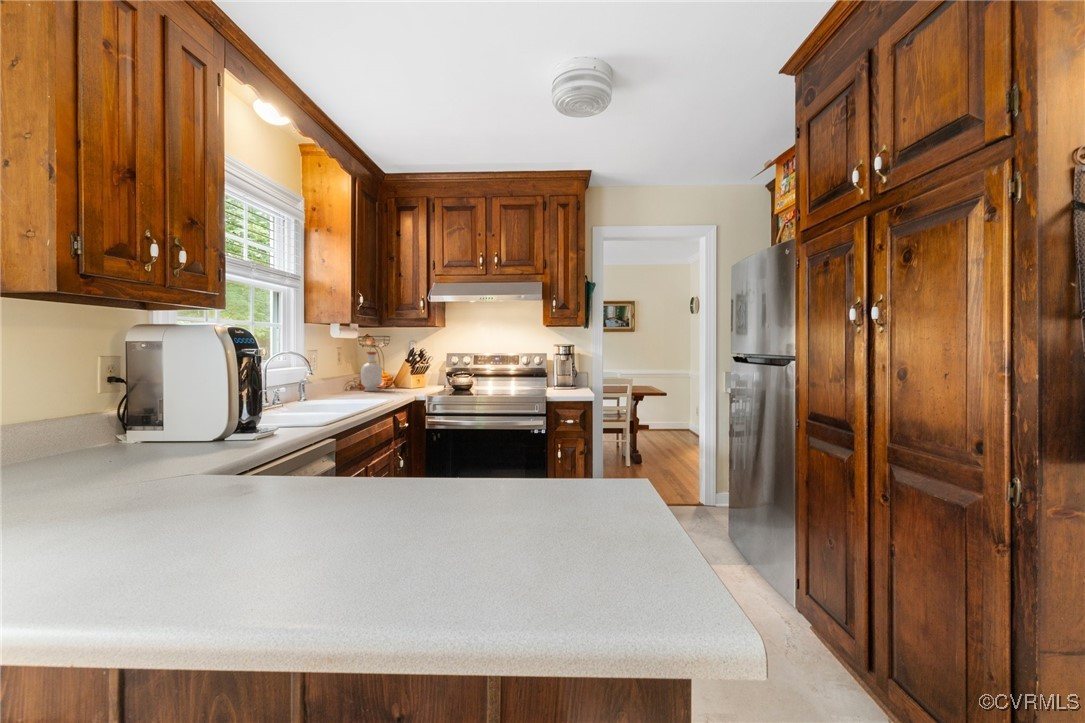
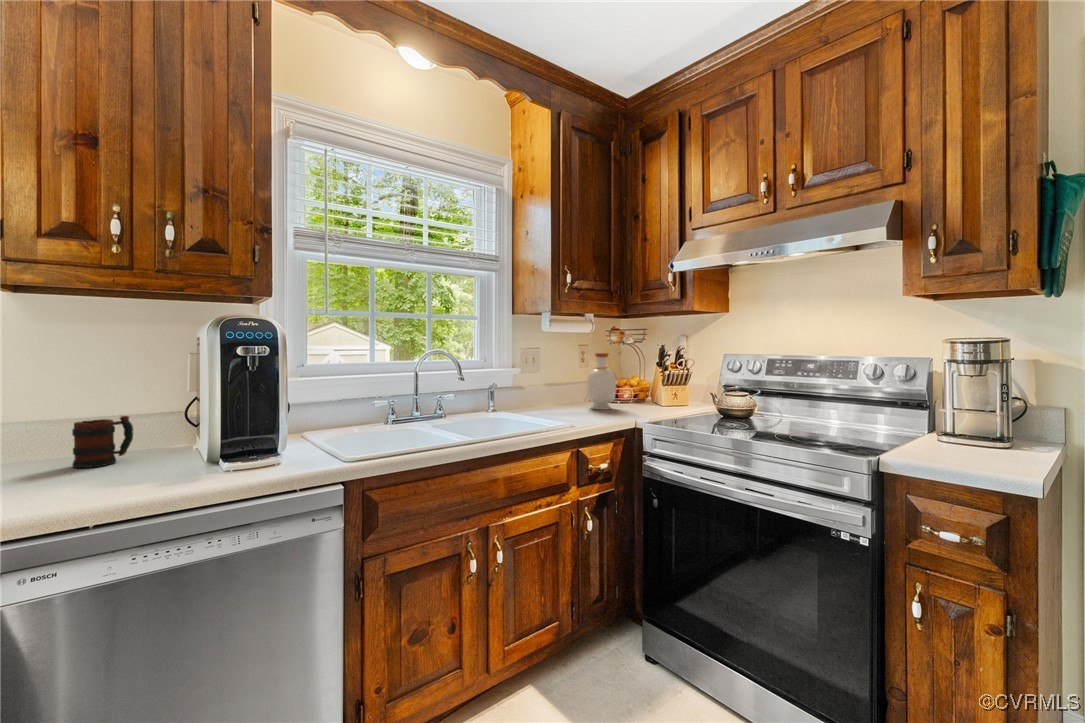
mug: none [107,408,144,451] -> present [72,416,134,468]

